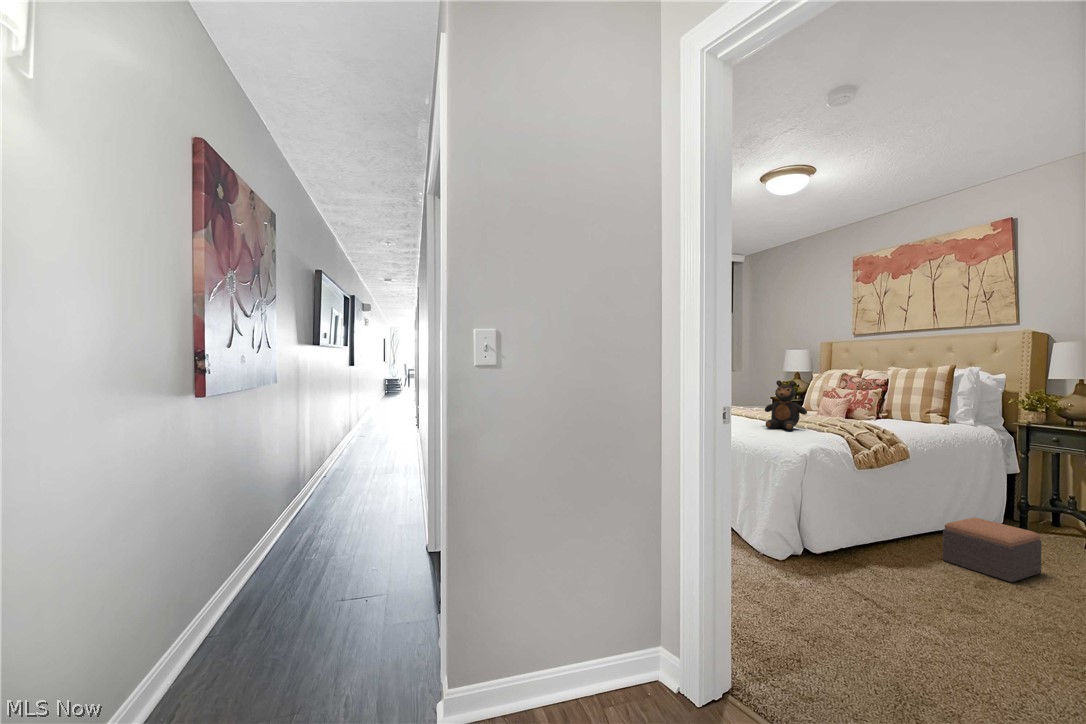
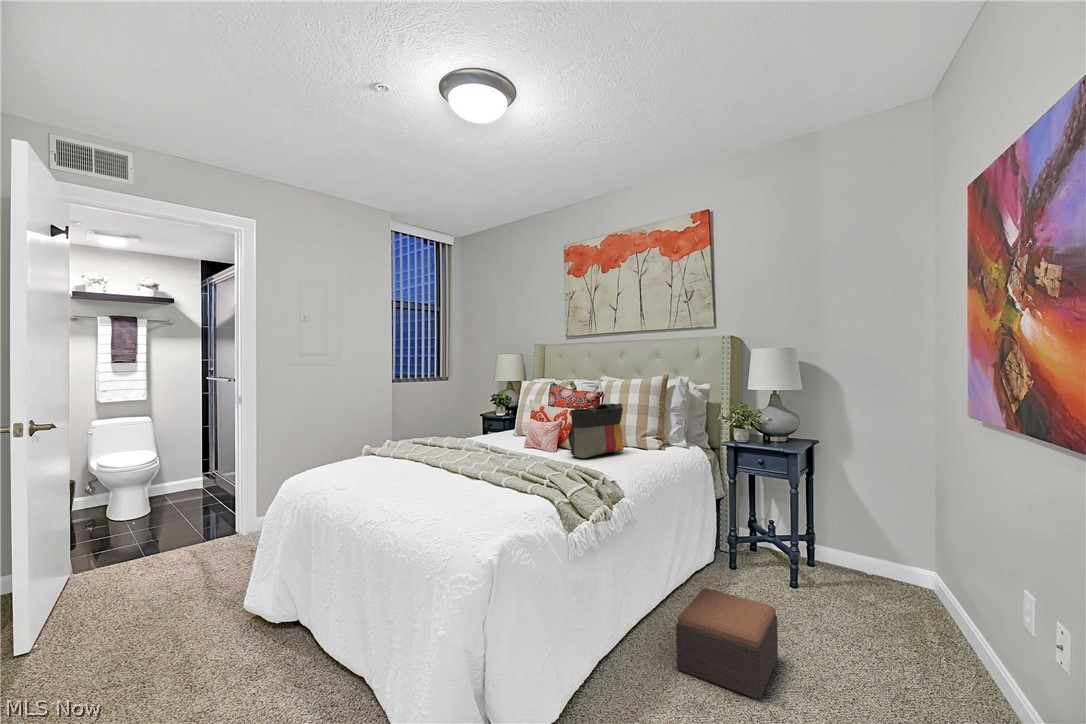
teddy bear: present [765,381,807,430] -> none [432,416,498,506]
tote bag: none [856,384,907,422] -> present [568,404,623,458]

